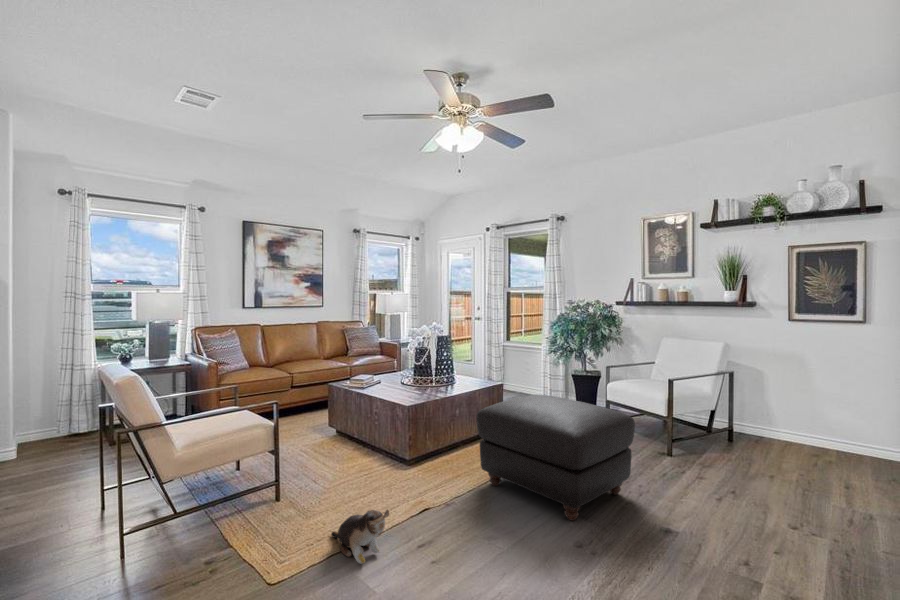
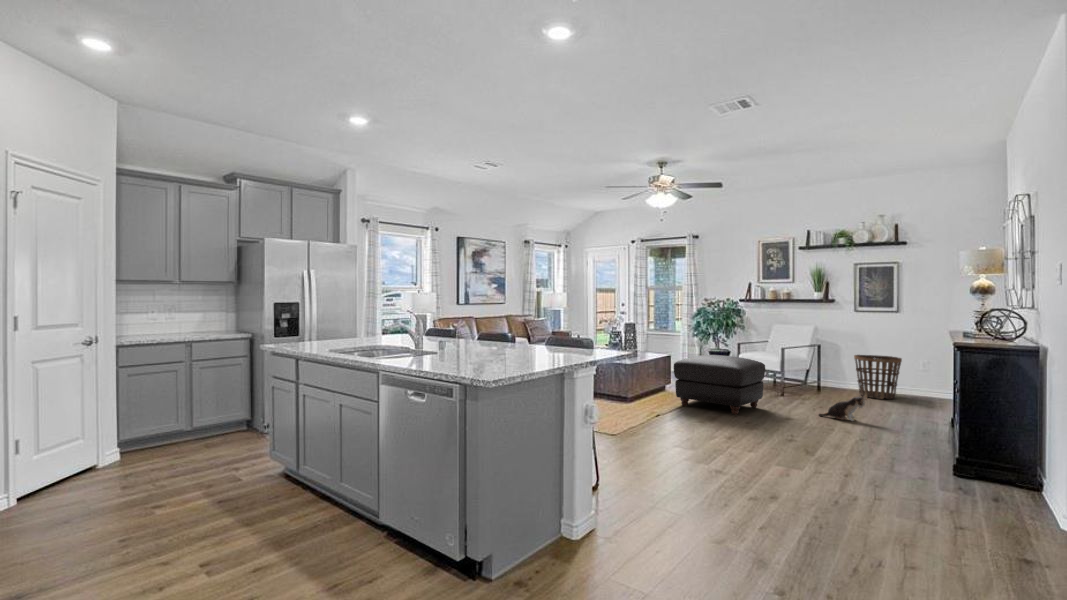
basket: none [791,390,878,471] -> present [854,355,902,399]
plush toy: present [331,510,389,564] -> present [819,396,867,421]

